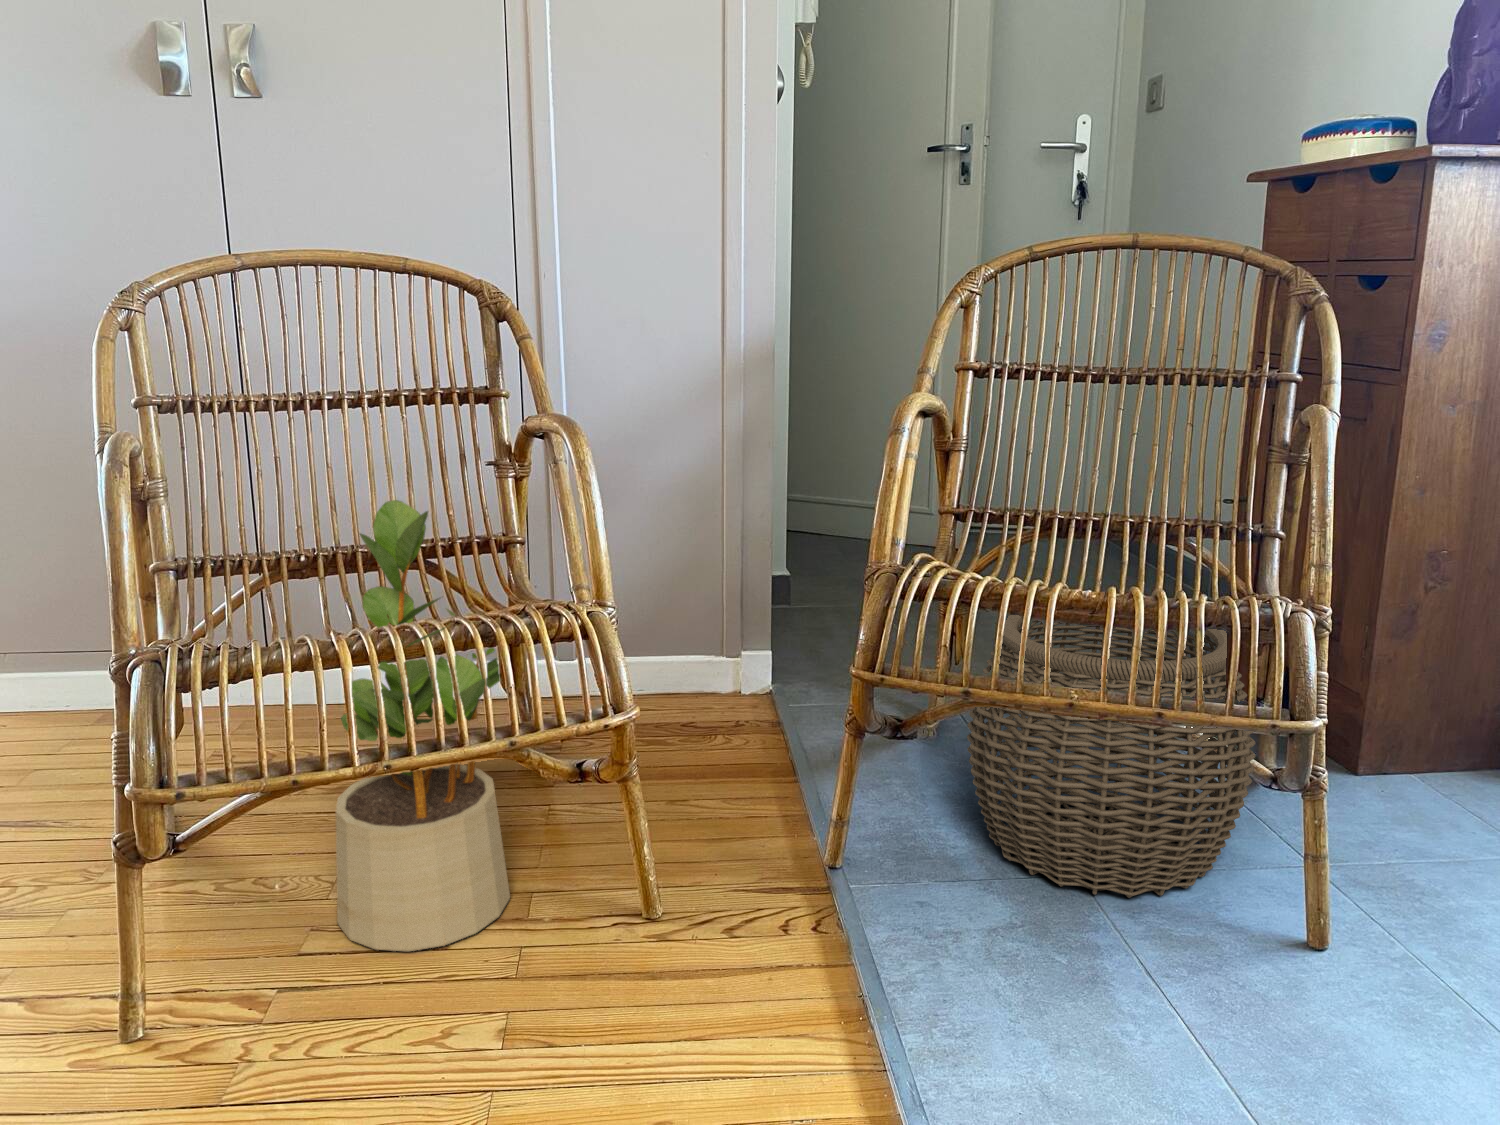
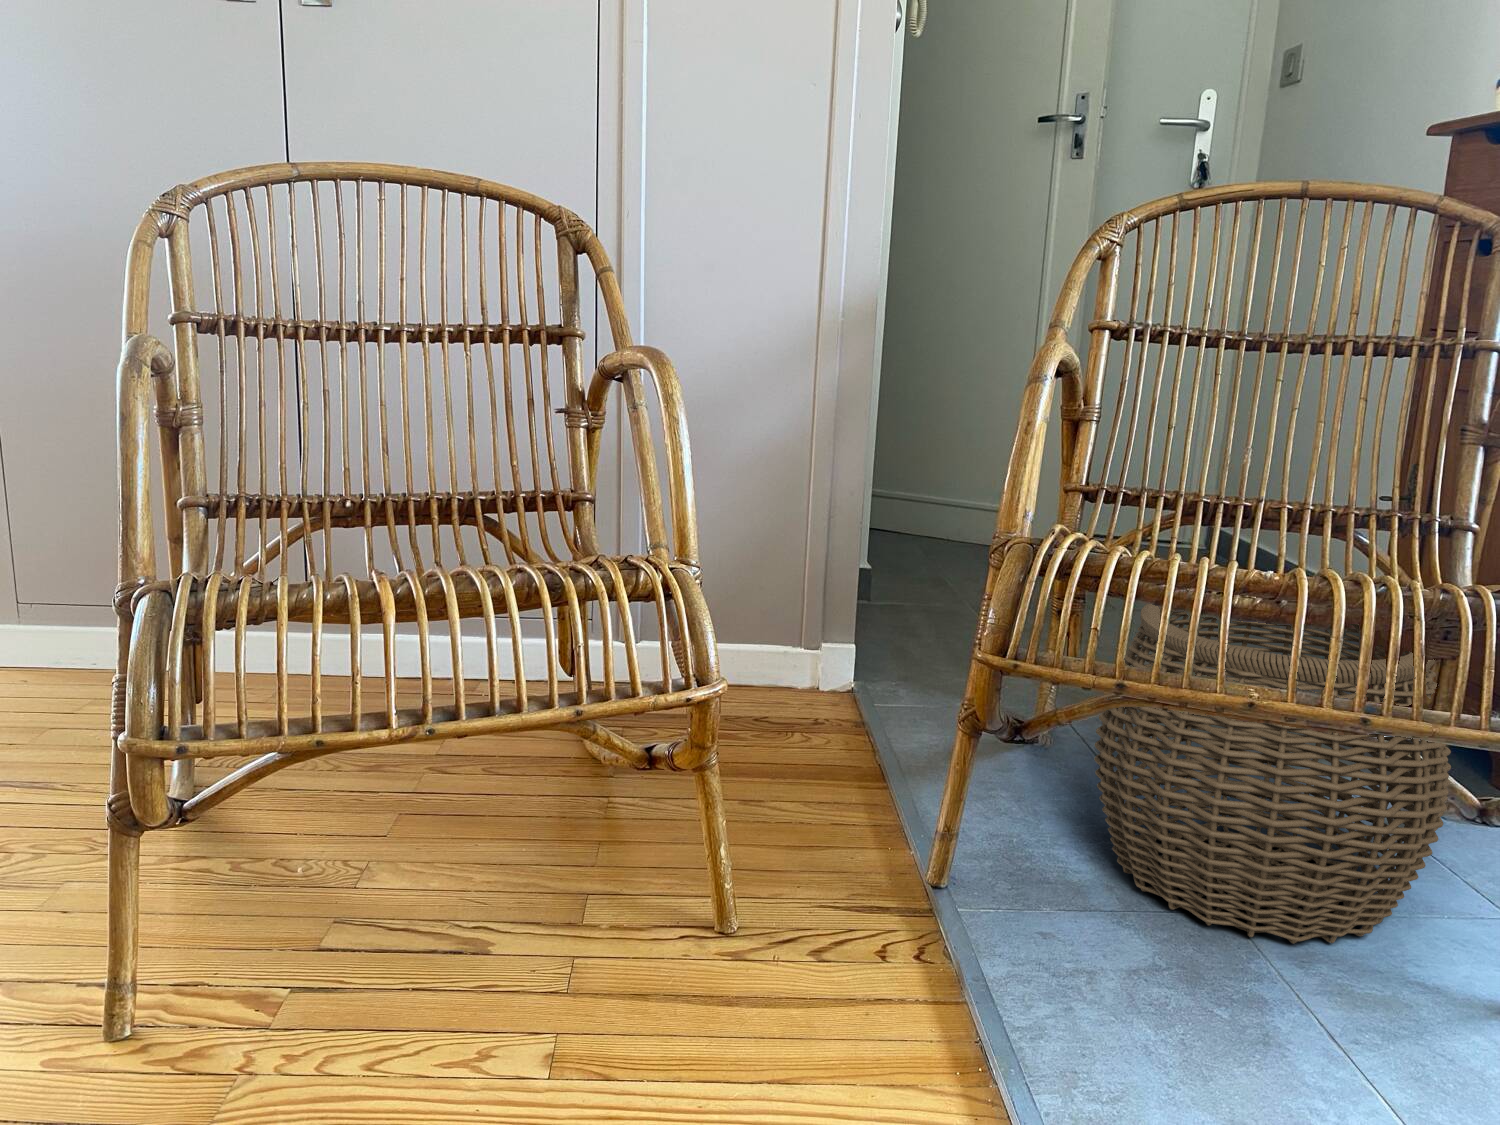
potted plant: present [336,500,510,951] -> none [364,427,603,955]

